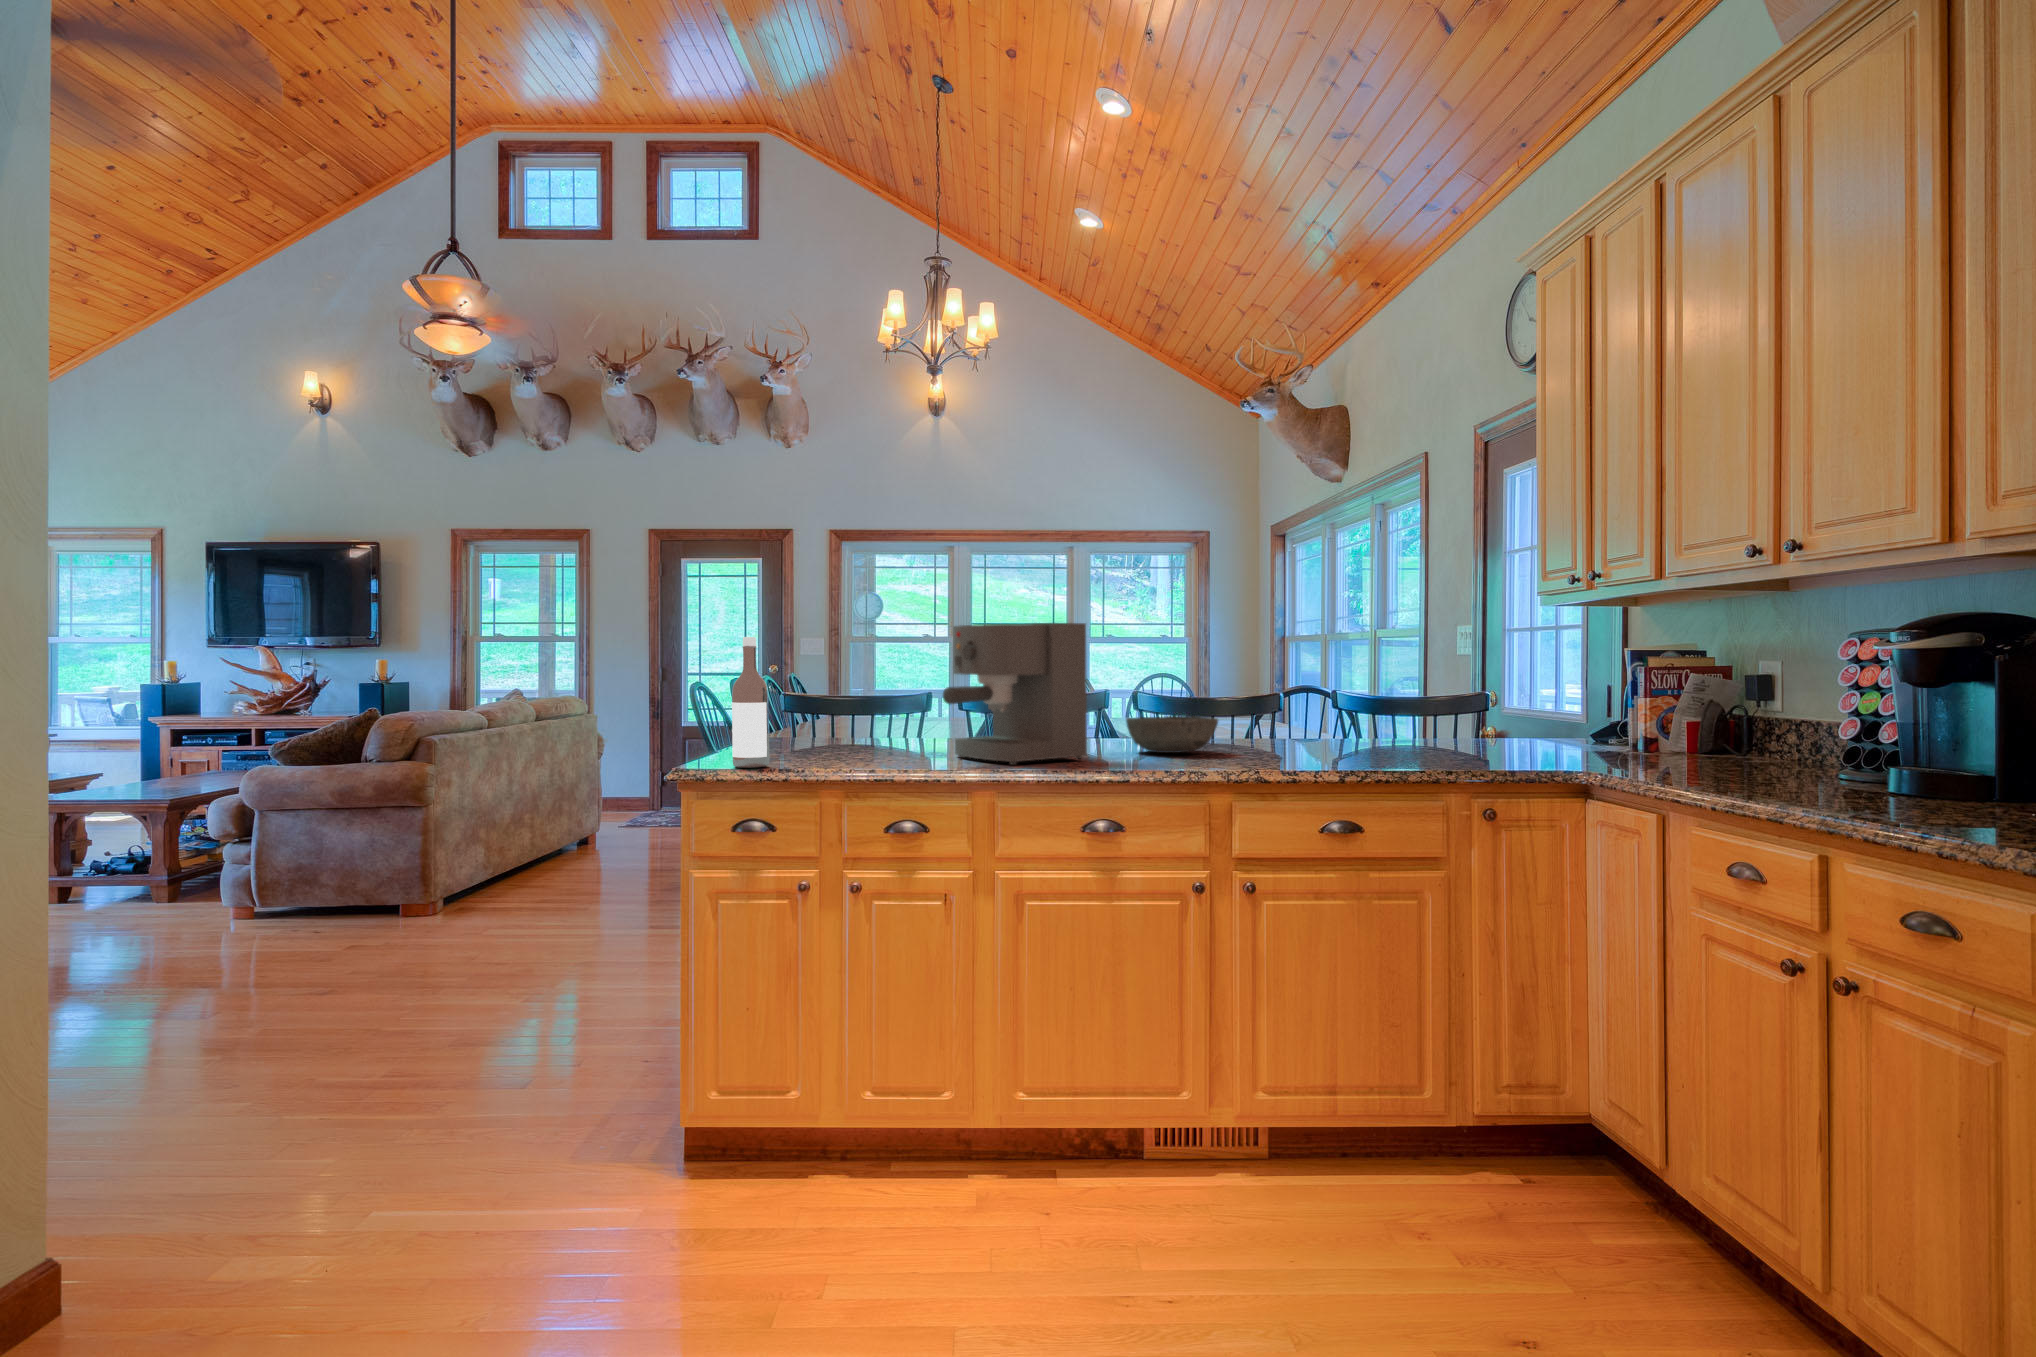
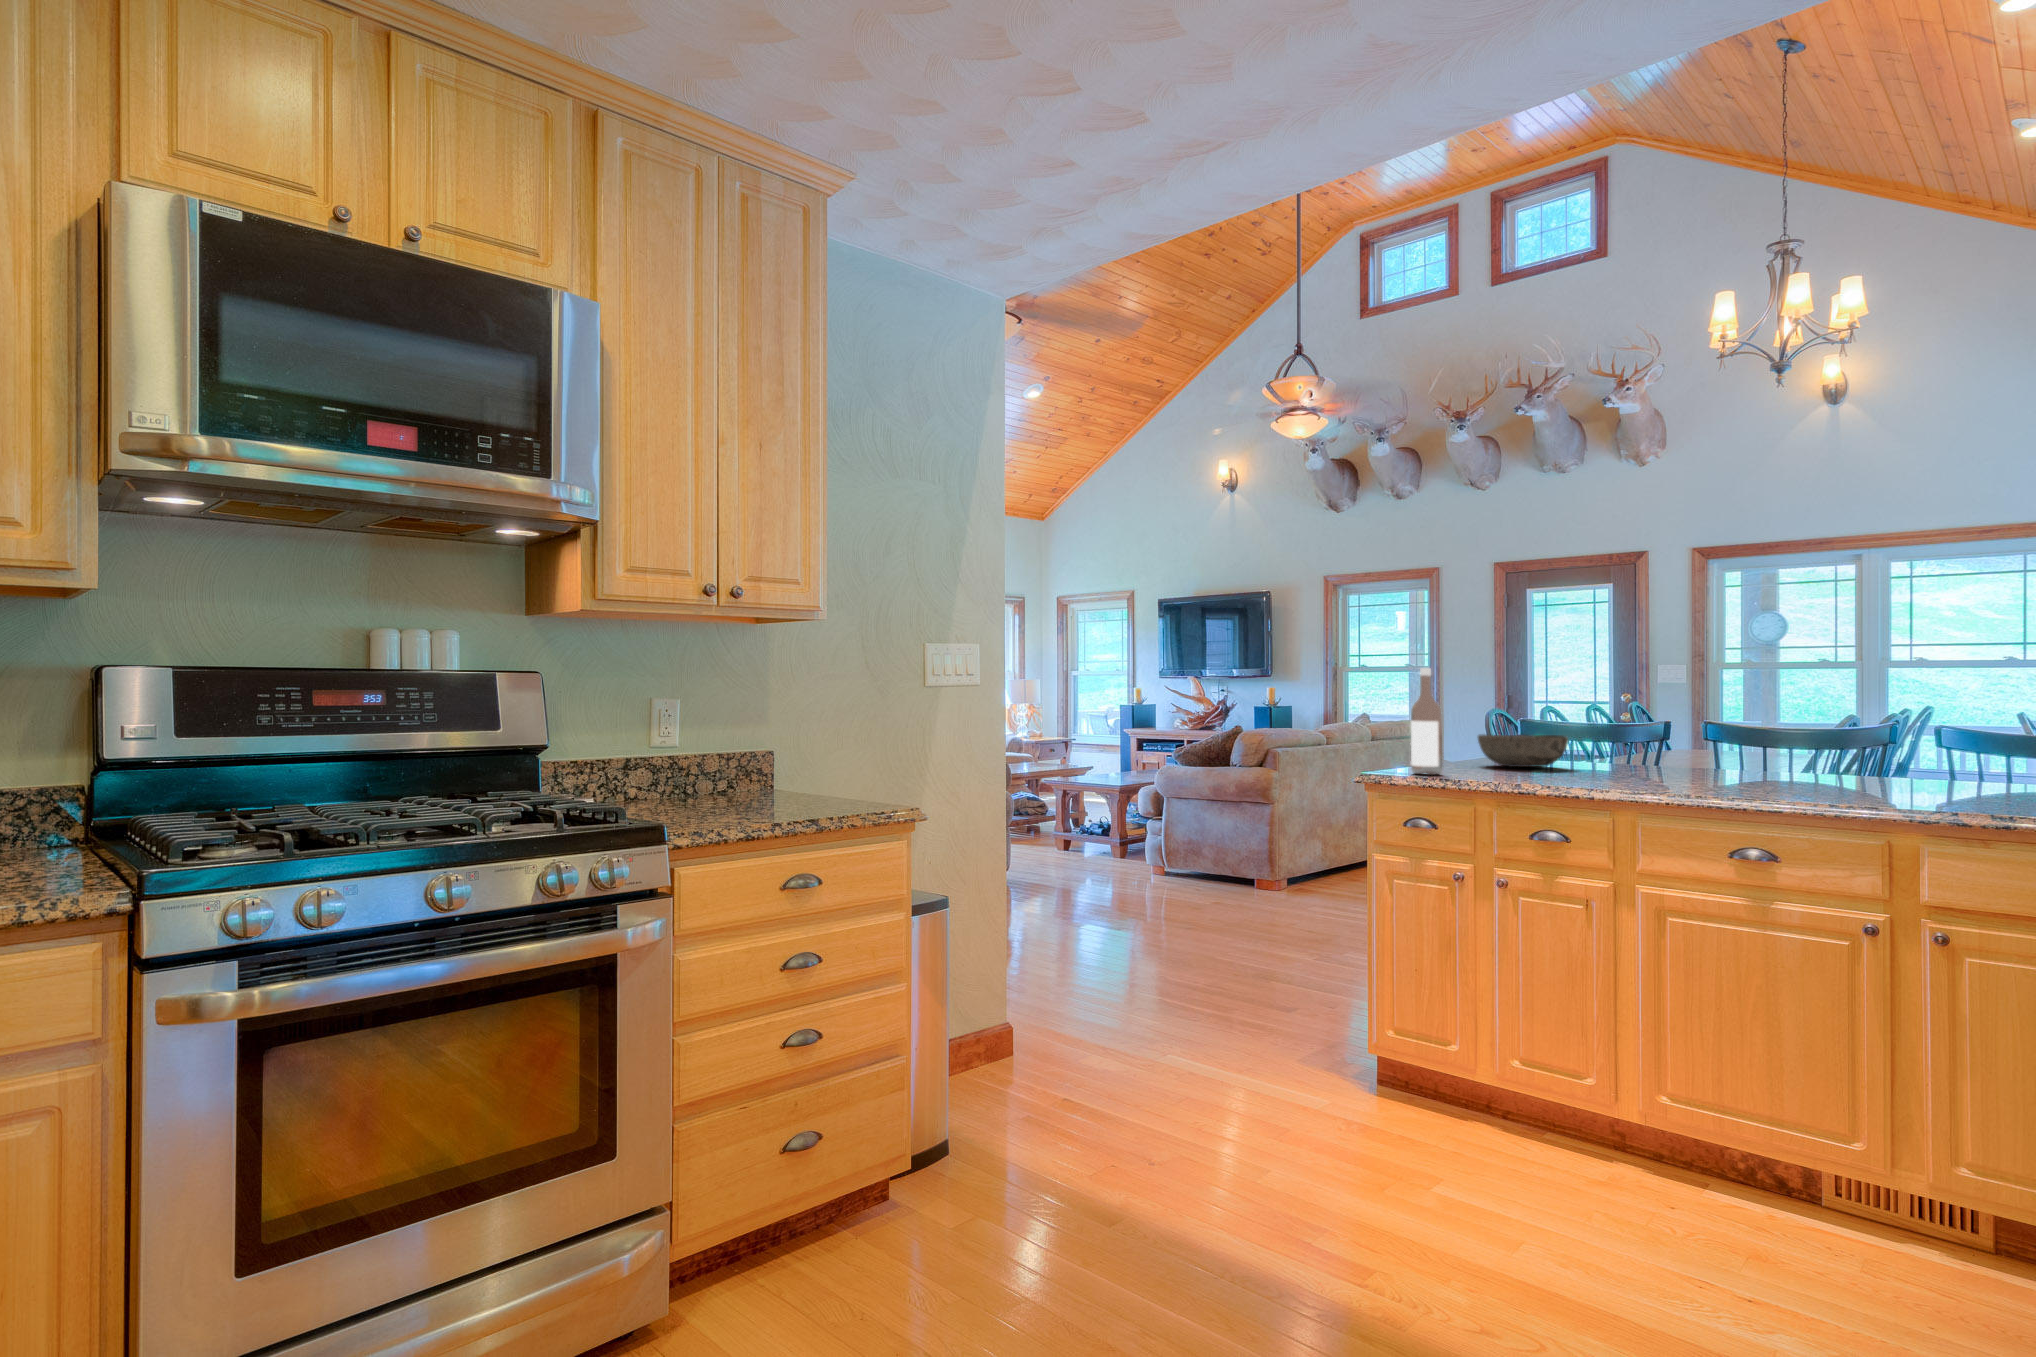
coffee maker: present [943,623,1087,765] -> none [1602,649,1780,788]
bowl: present [1126,716,1218,753] -> present [1478,735,1568,767]

